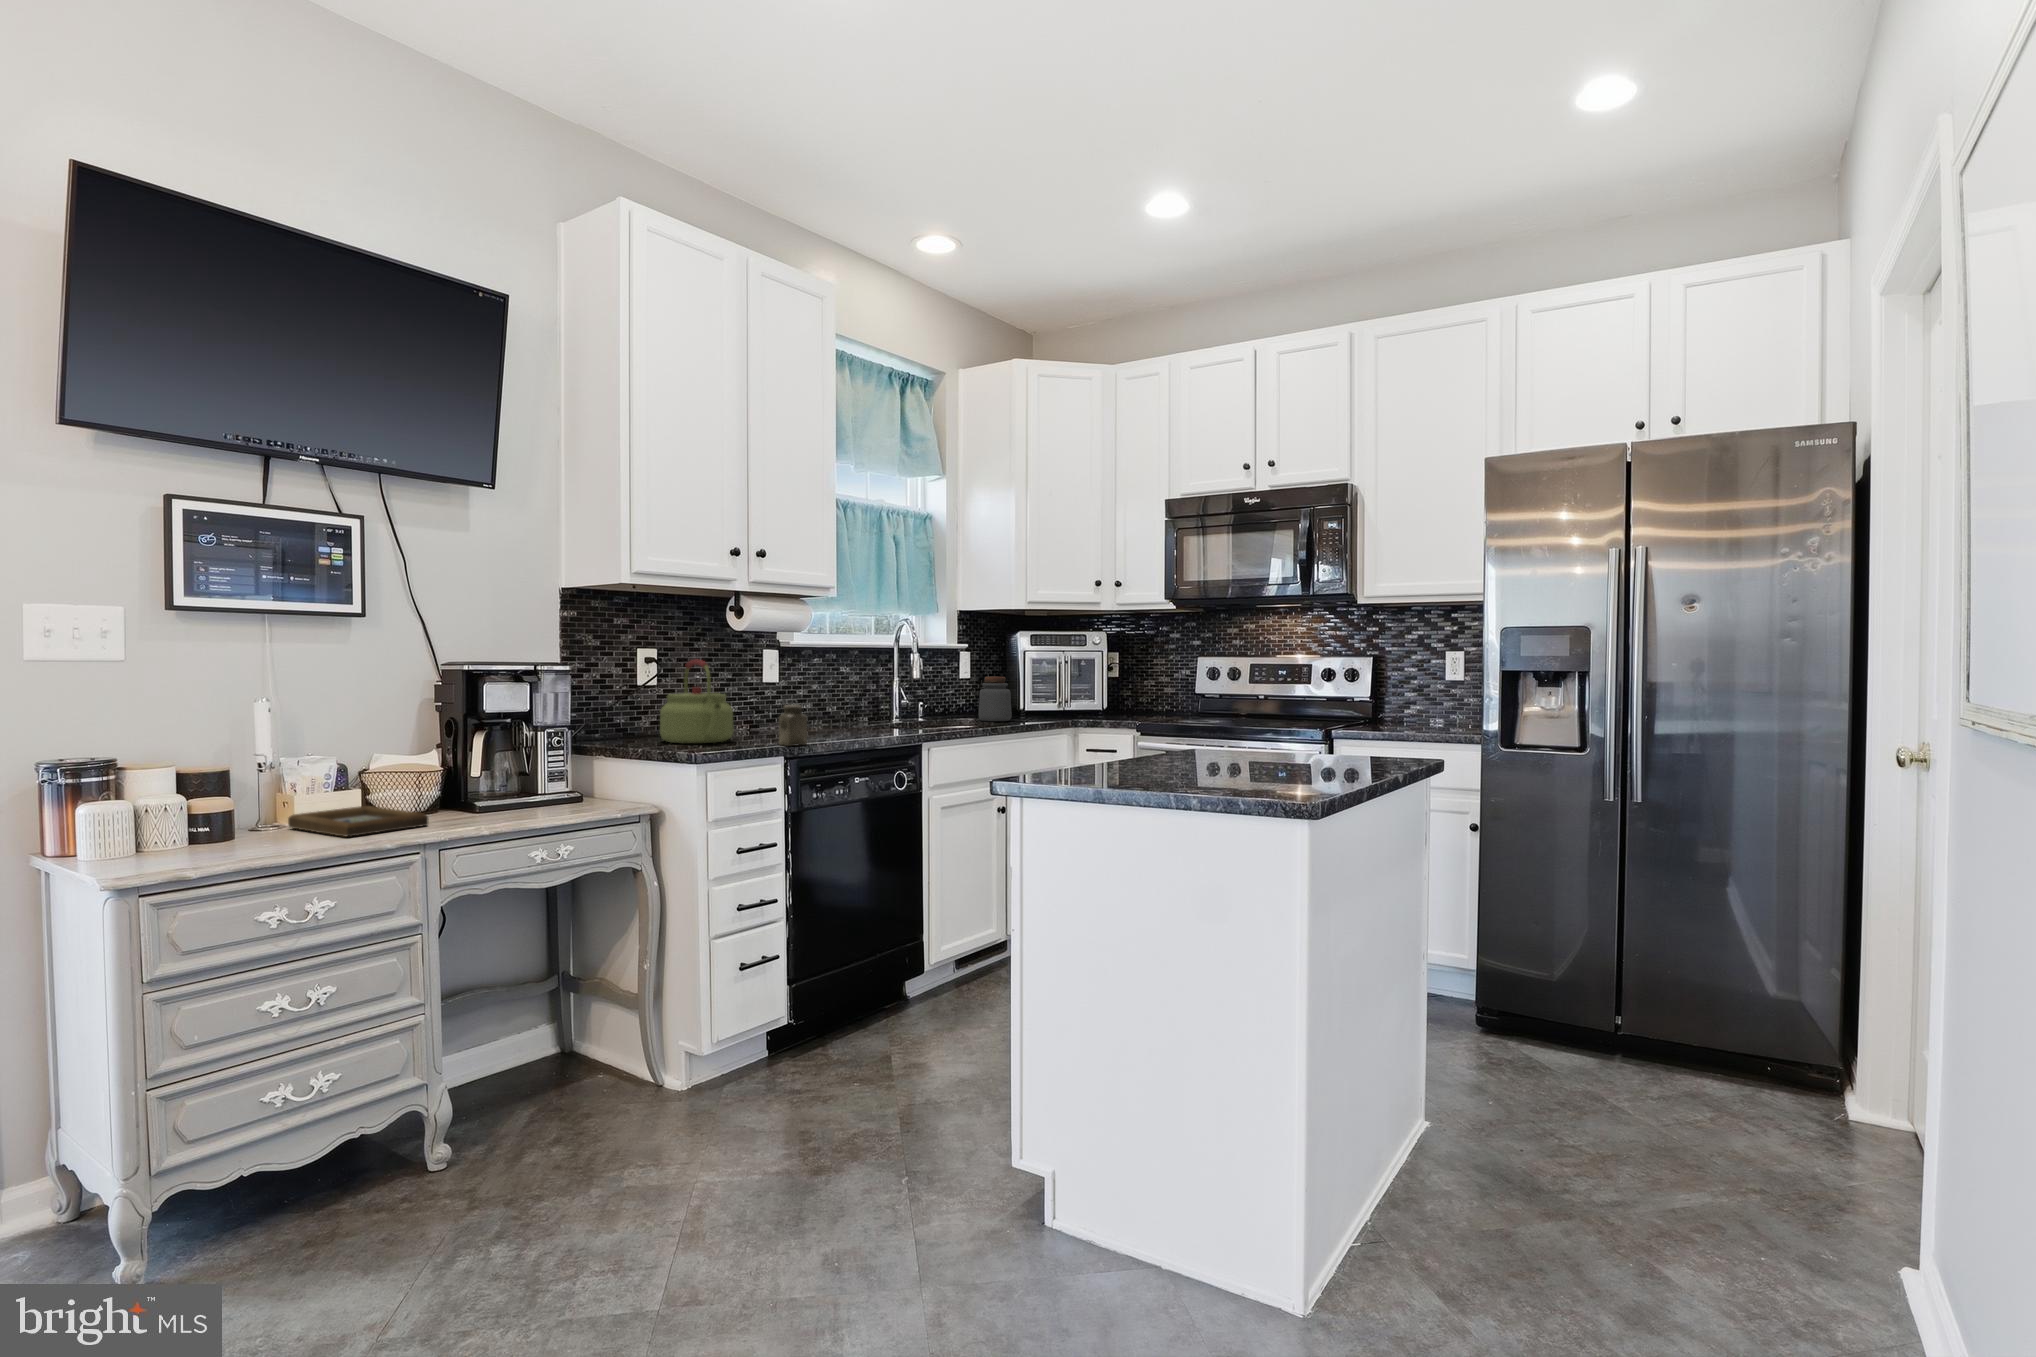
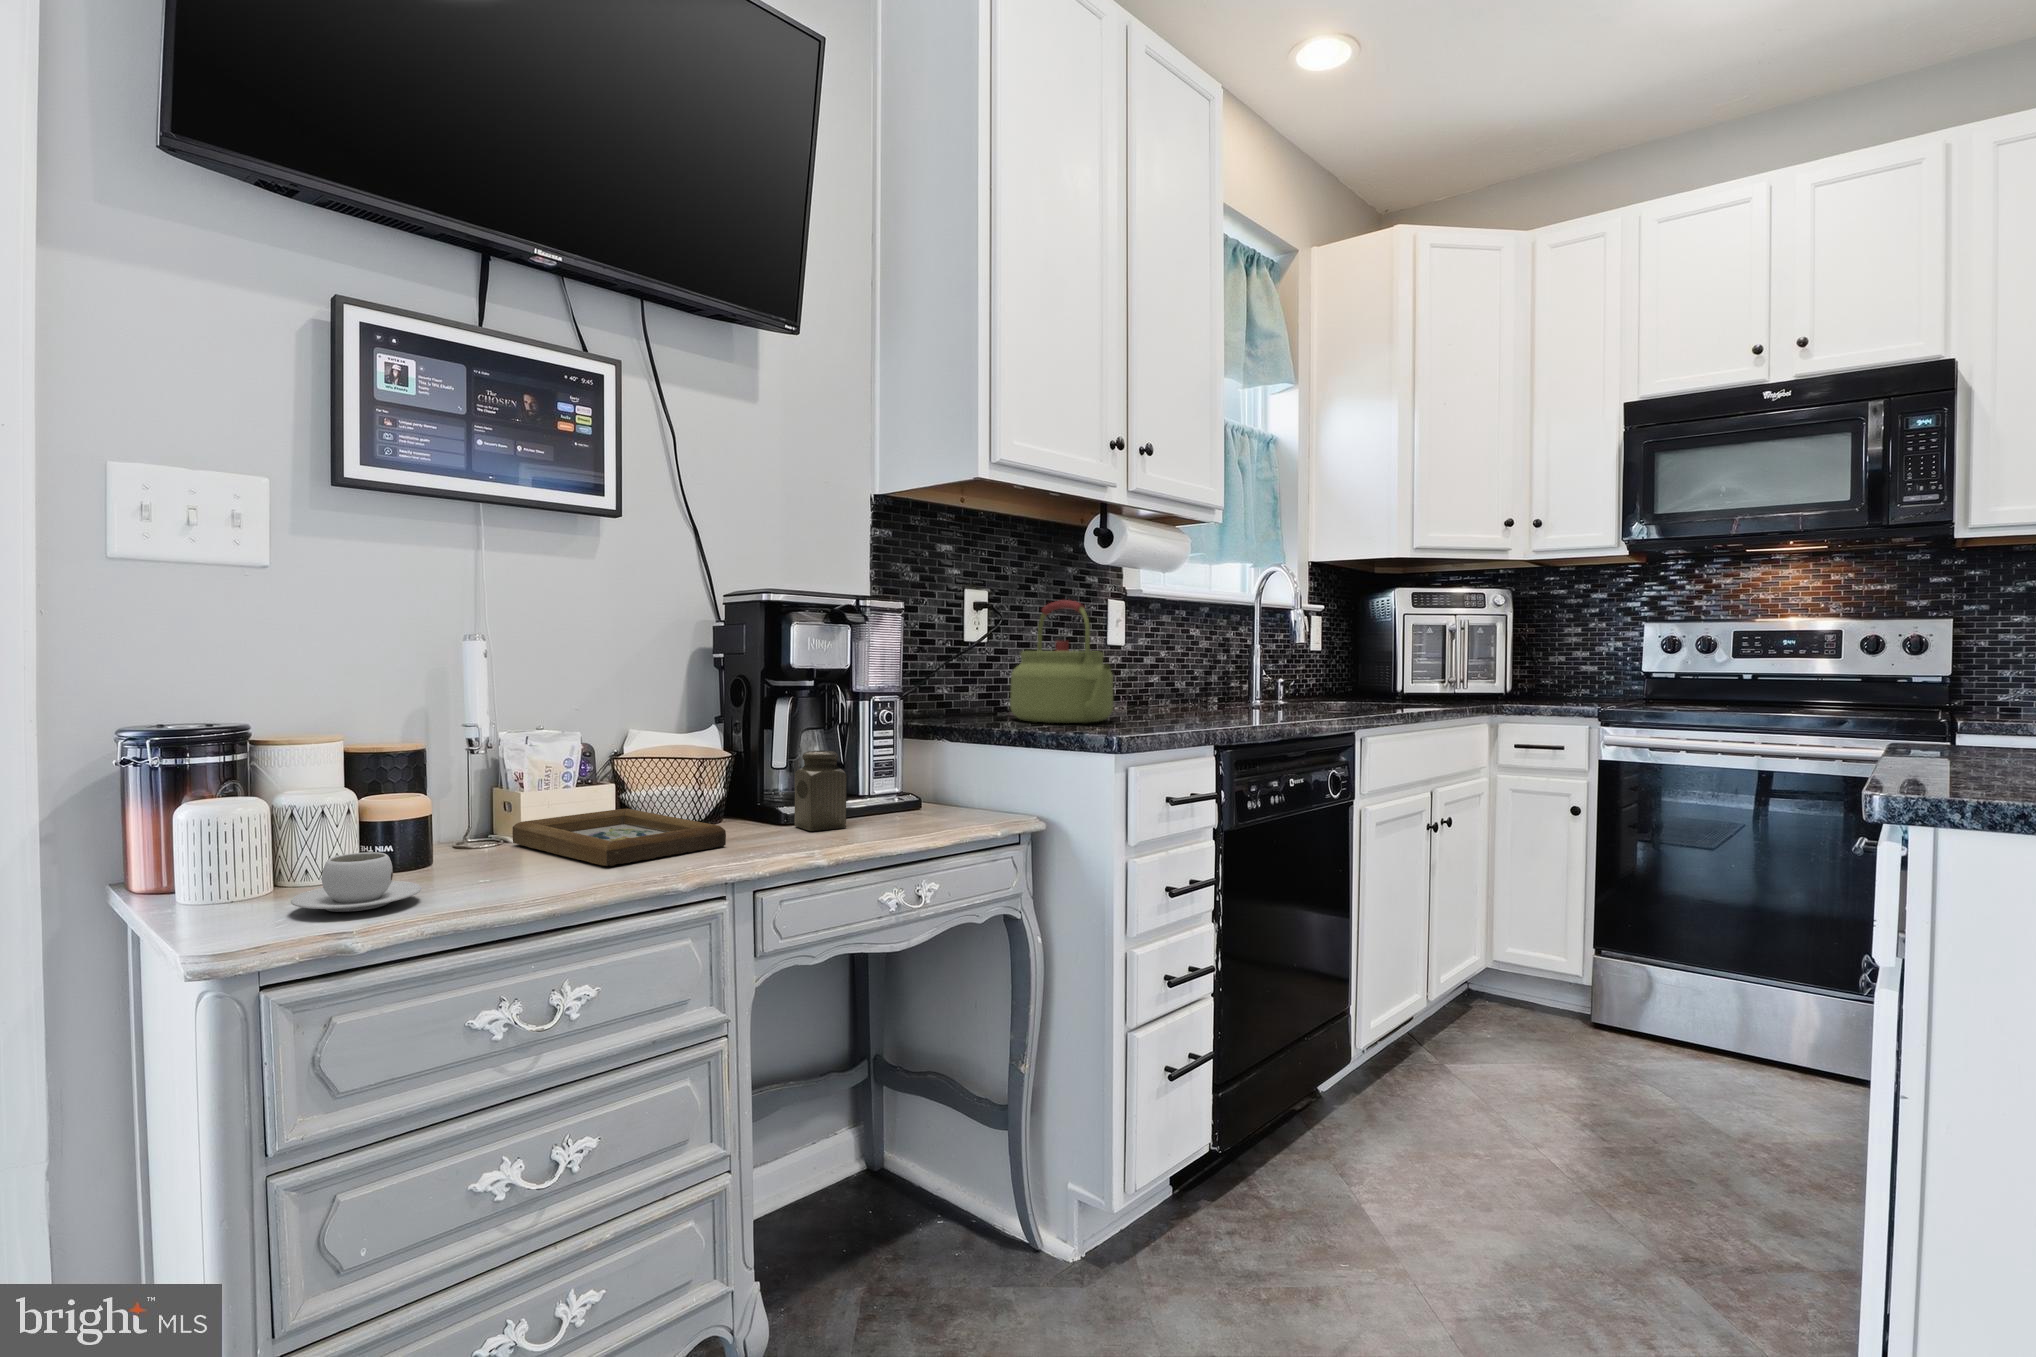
jar: present [979,677,1012,721] -> none [1362,644,1409,704]
salt shaker: present [779,705,807,746] -> present [794,750,847,831]
teacup: none [156,829,232,860] -> present [291,852,422,912]

